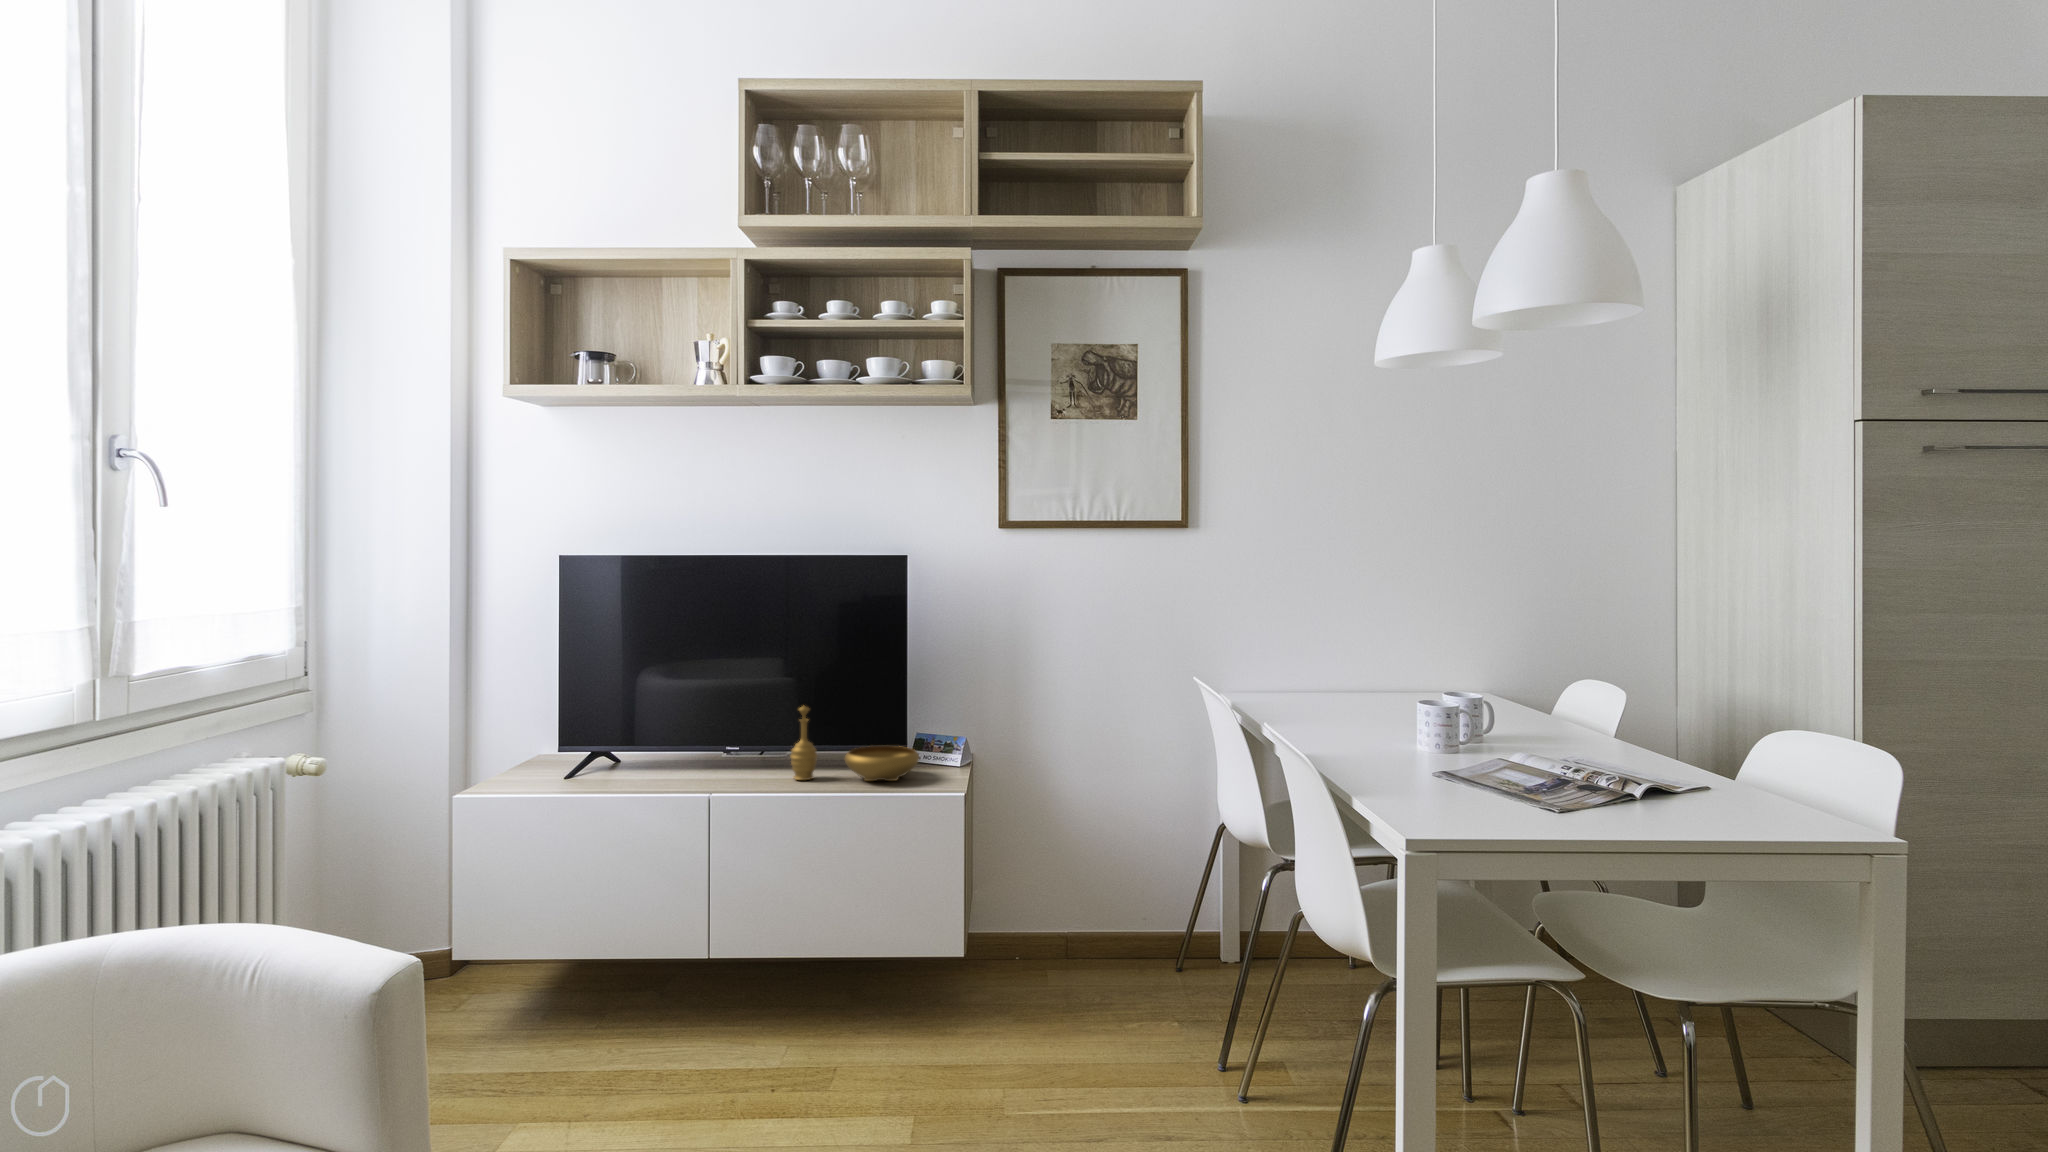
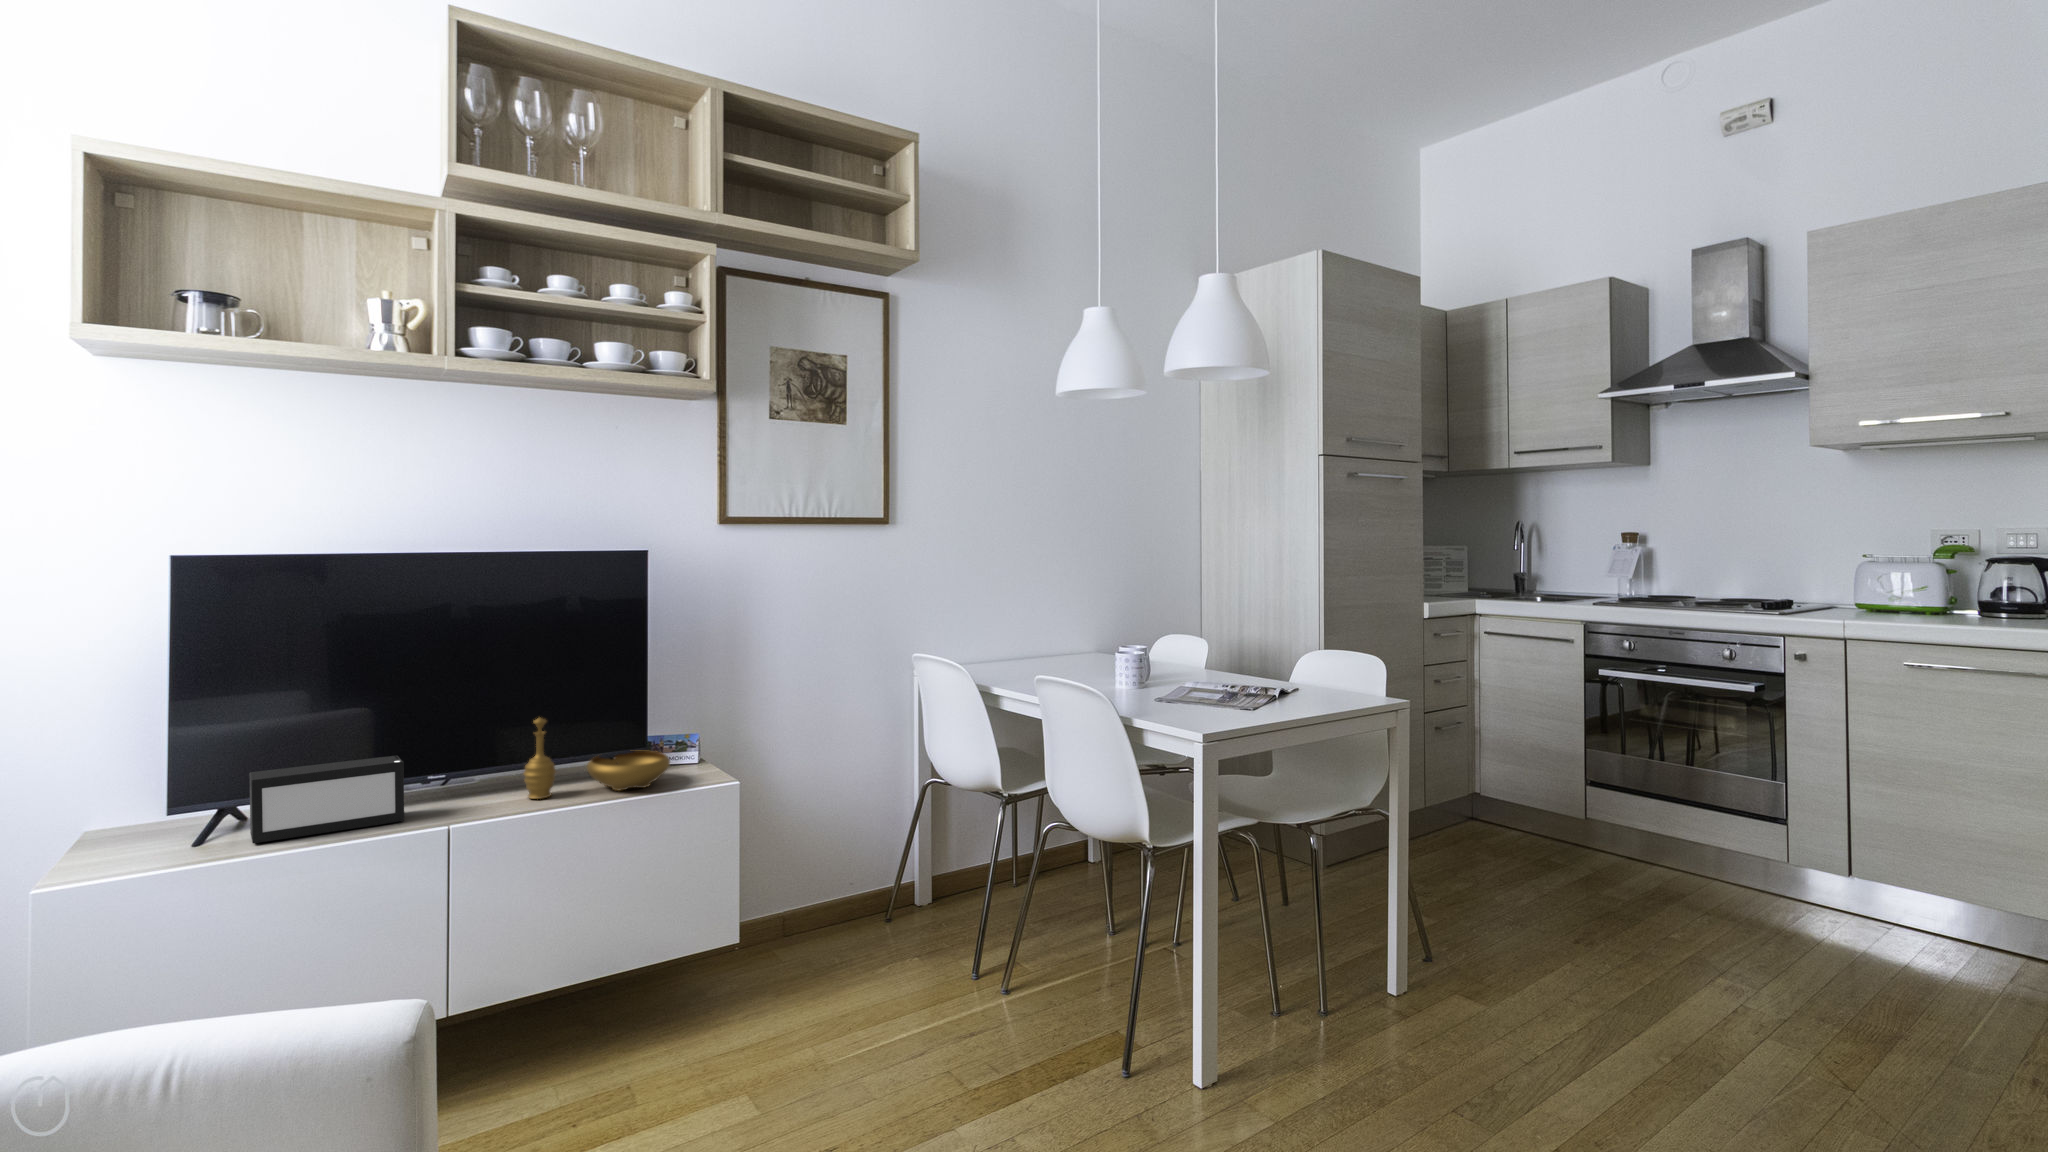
speaker: none [583,729,695,787] -> present [249,755,404,843]

